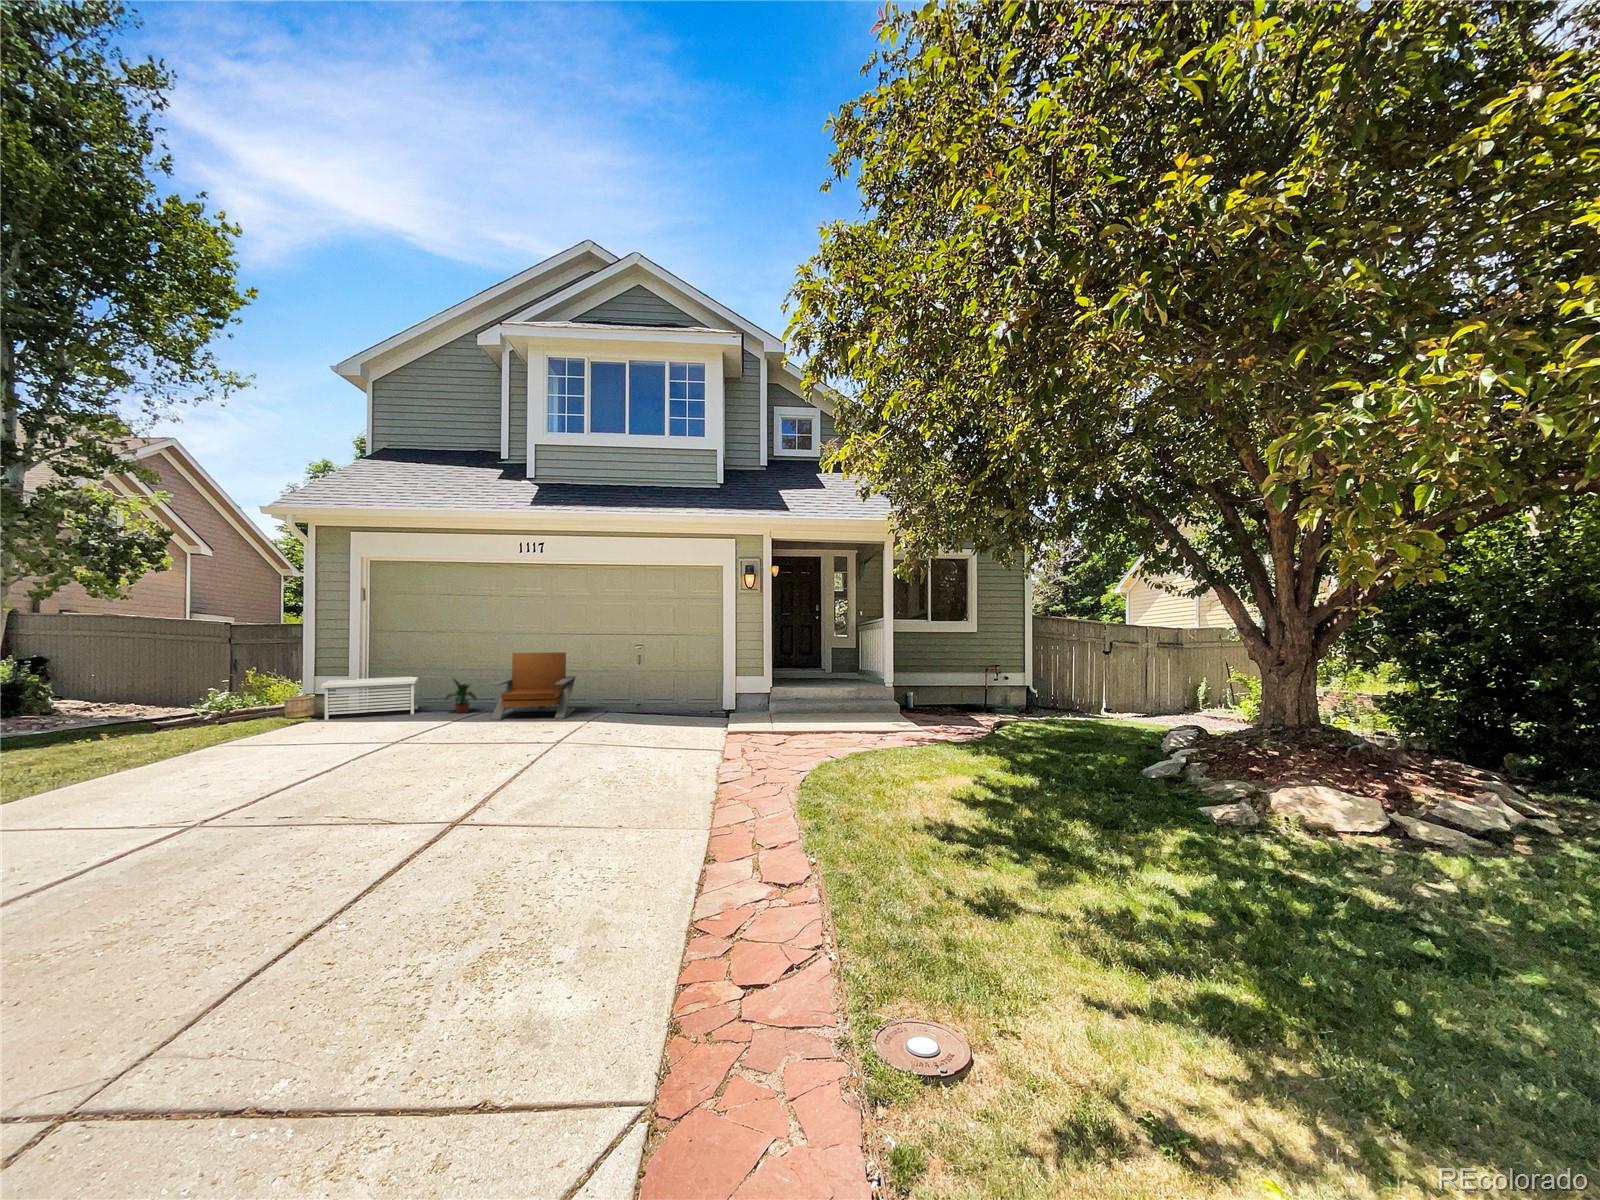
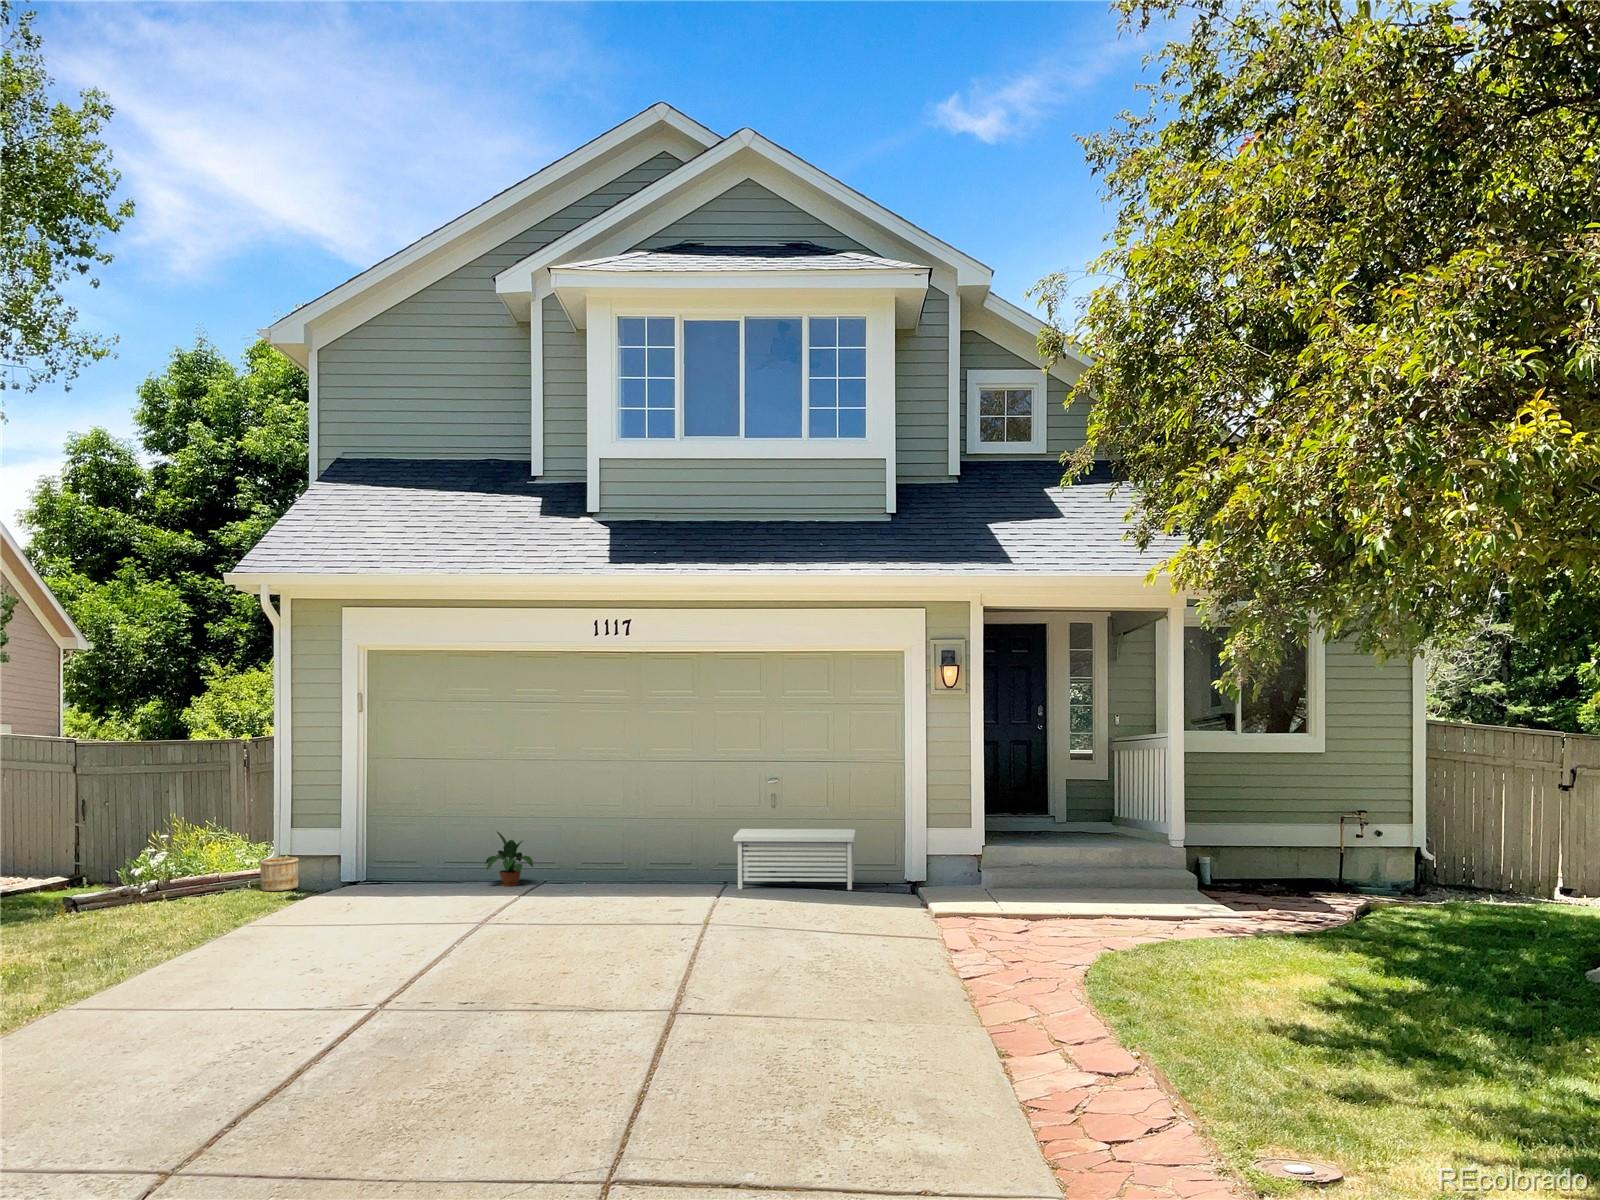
lounge chair: present [491,652,576,720] -> none [568,792,679,897]
storage bench: present [321,677,418,720] -> present [733,829,855,890]

